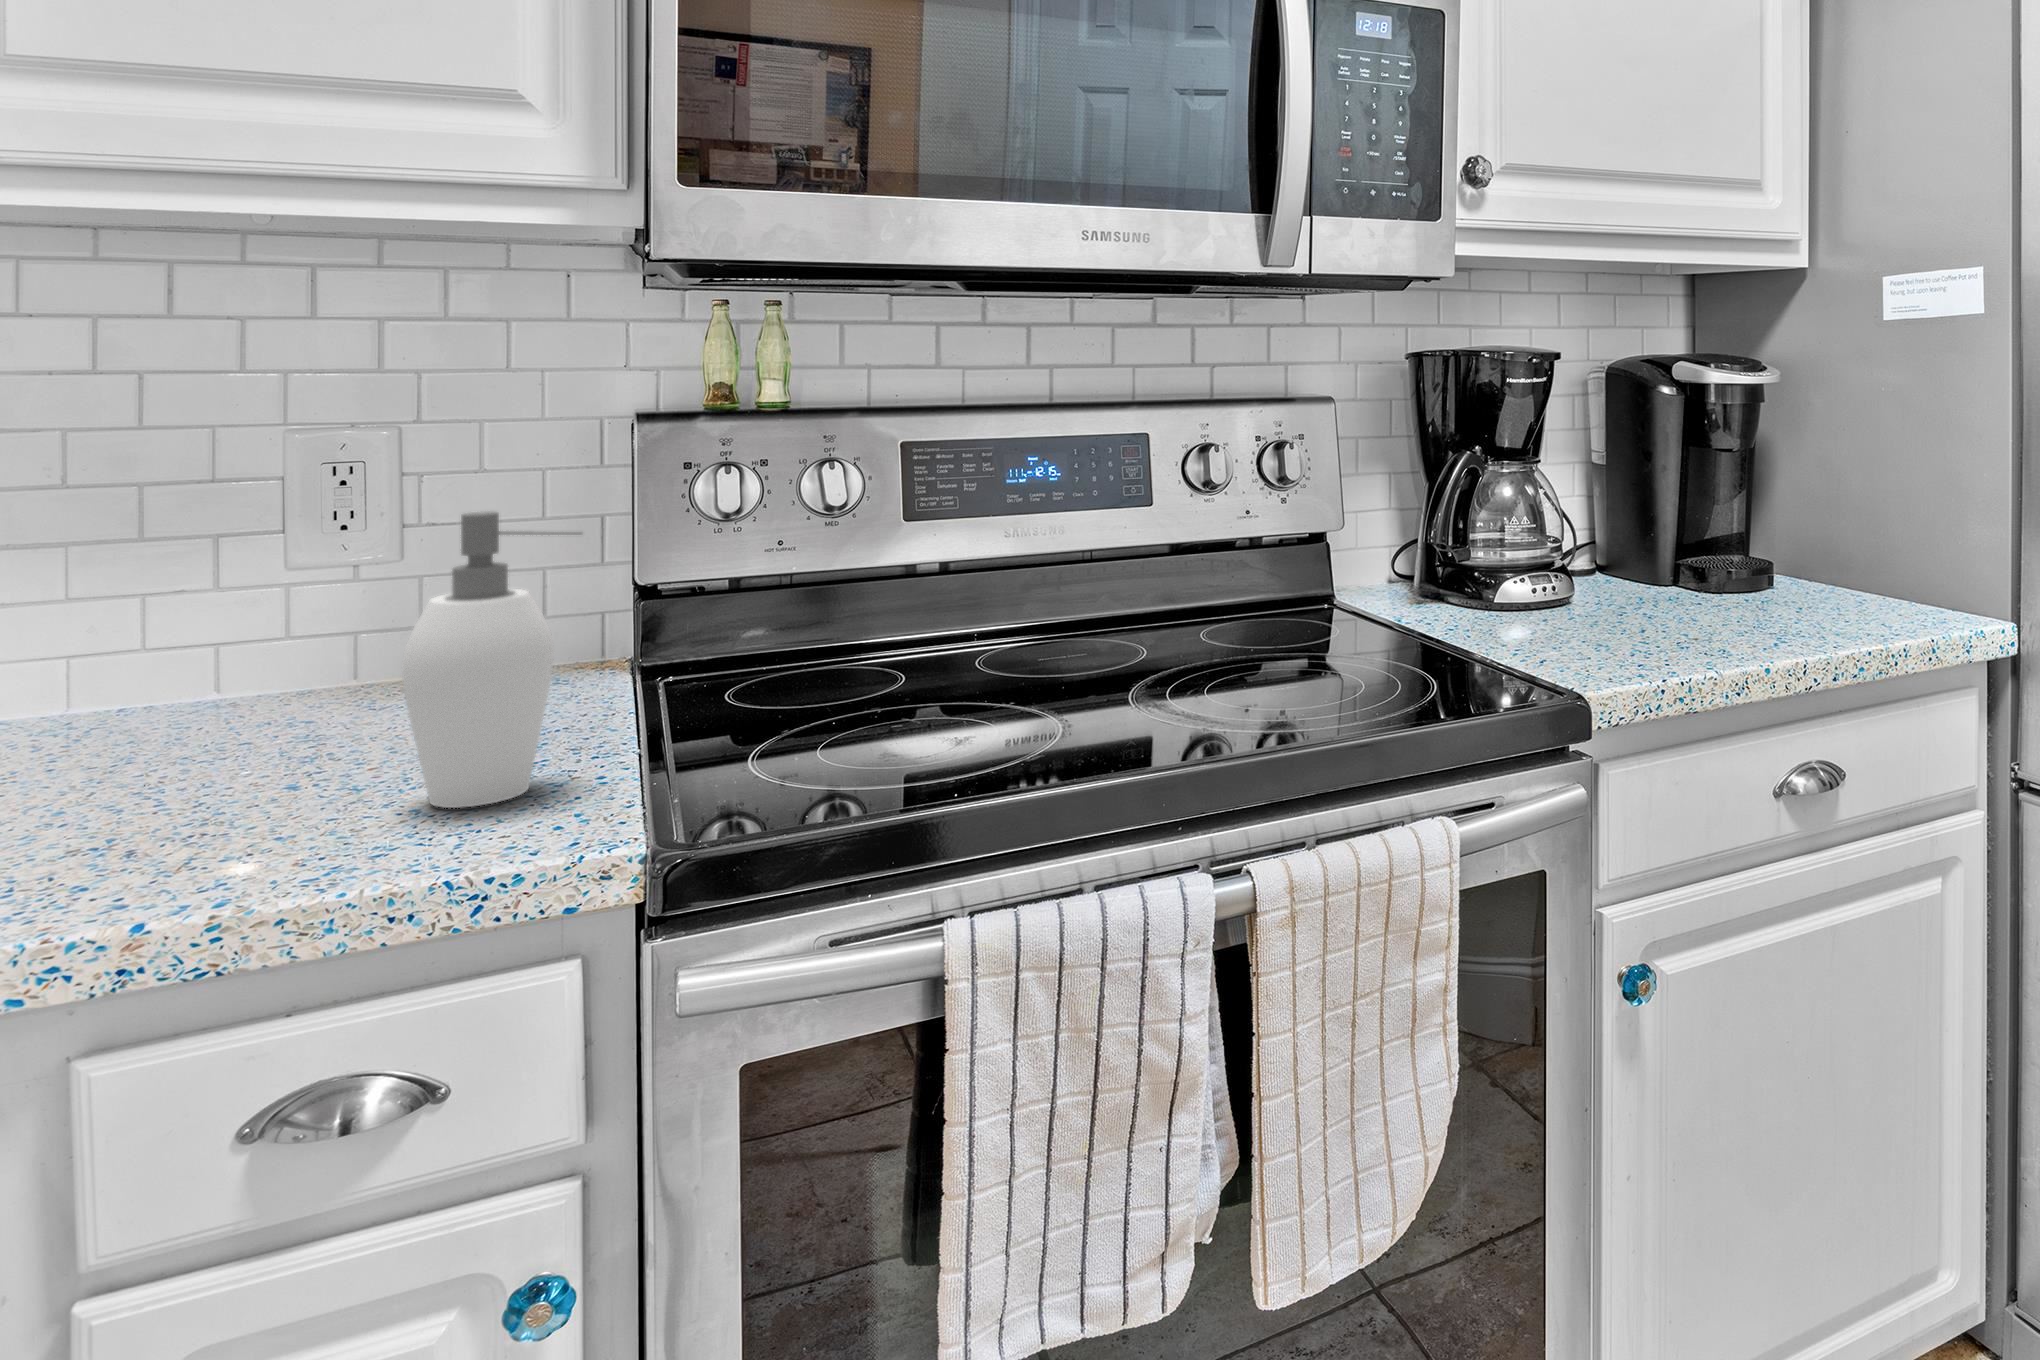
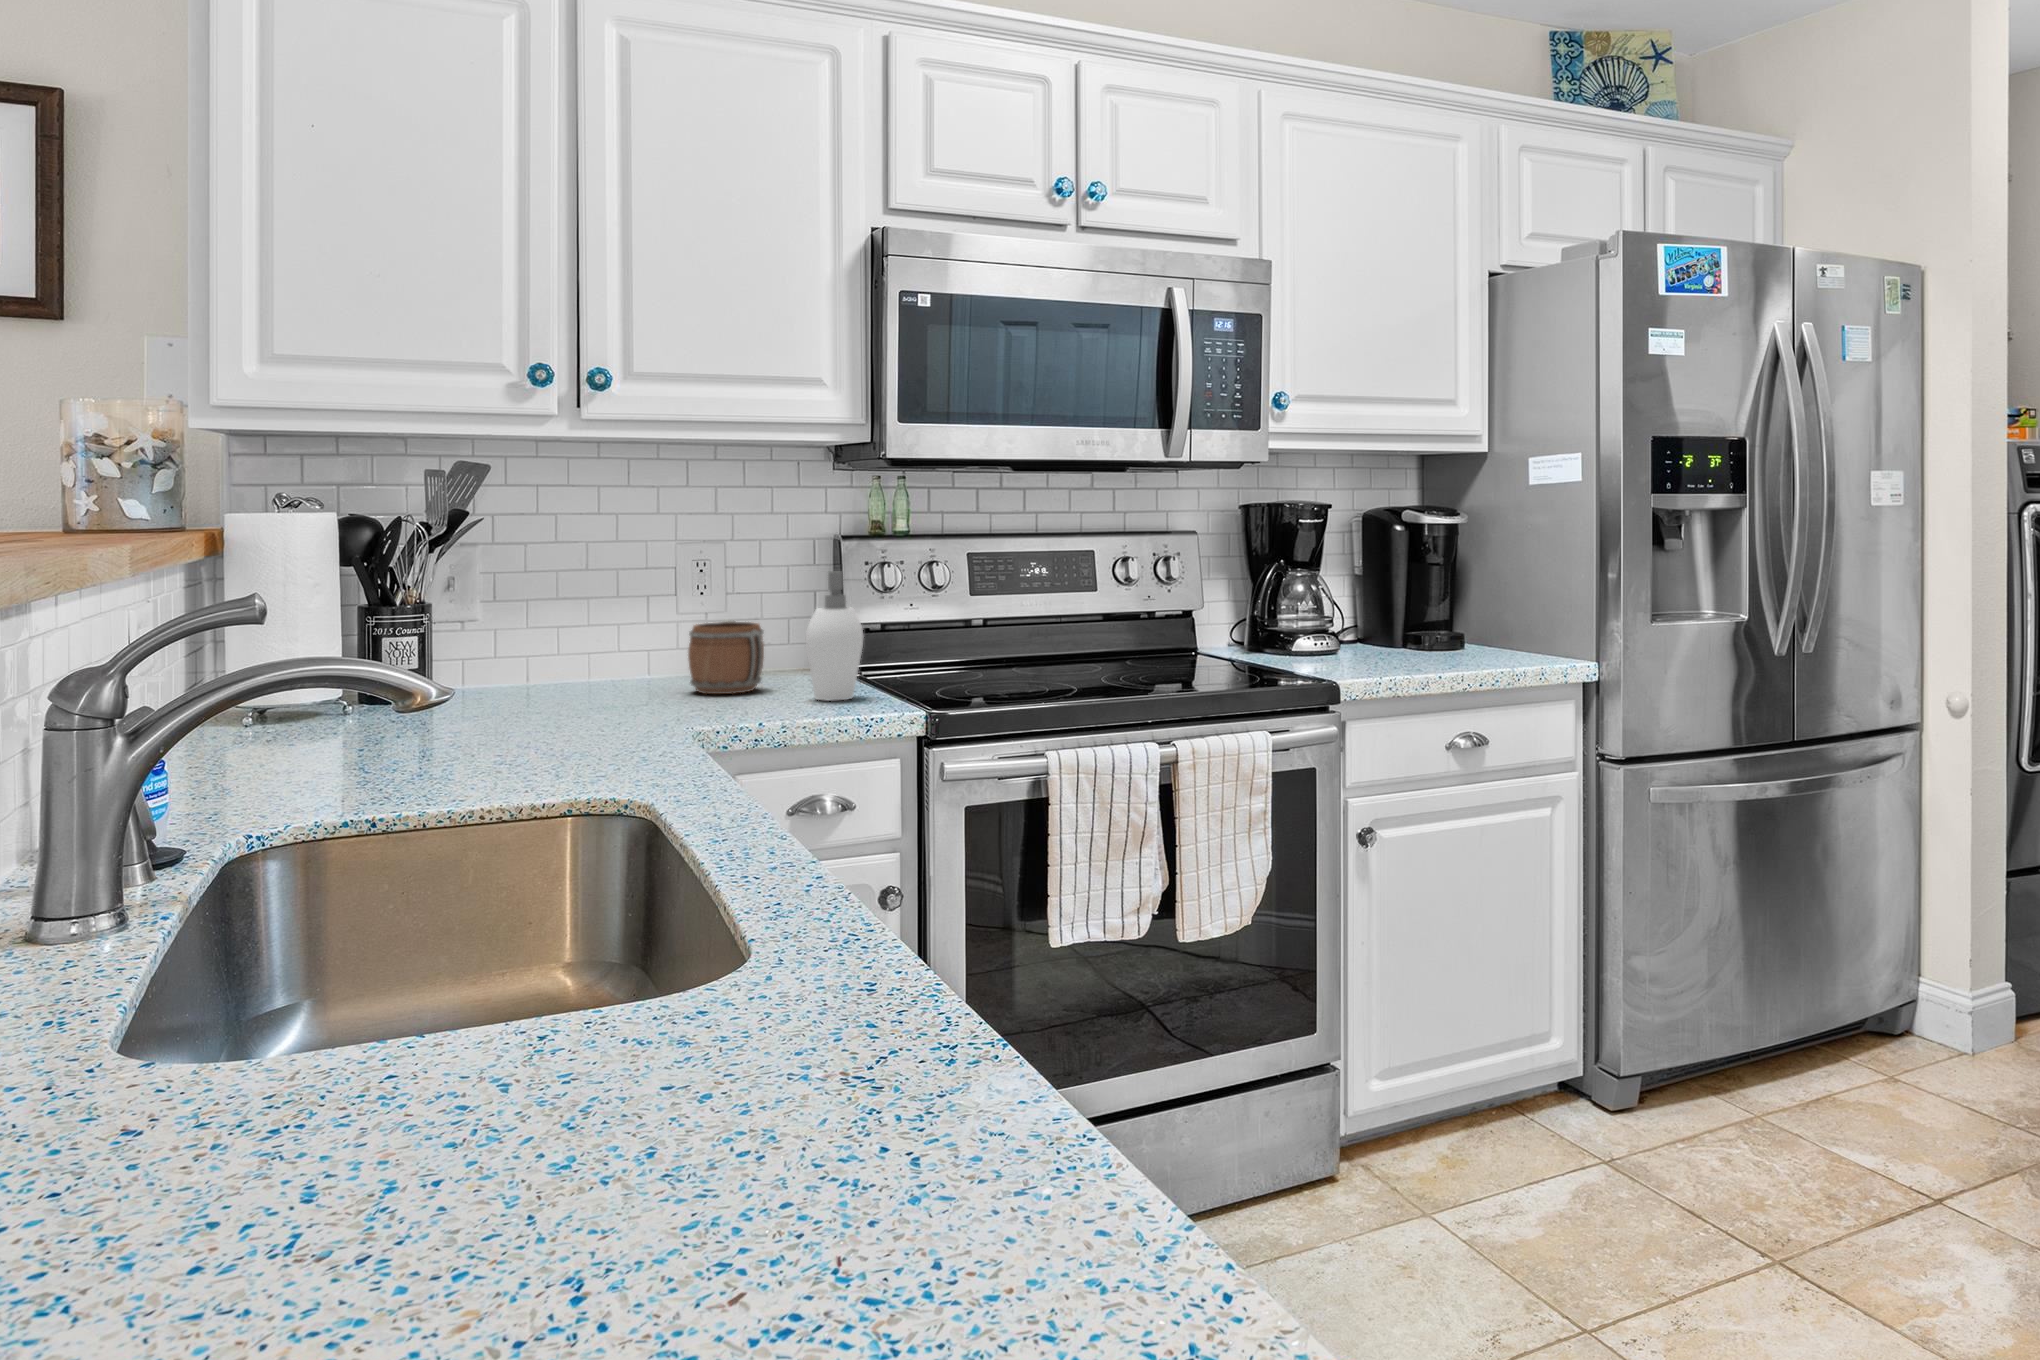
mug: none [172,596,374,780] -> present [688,619,764,694]

